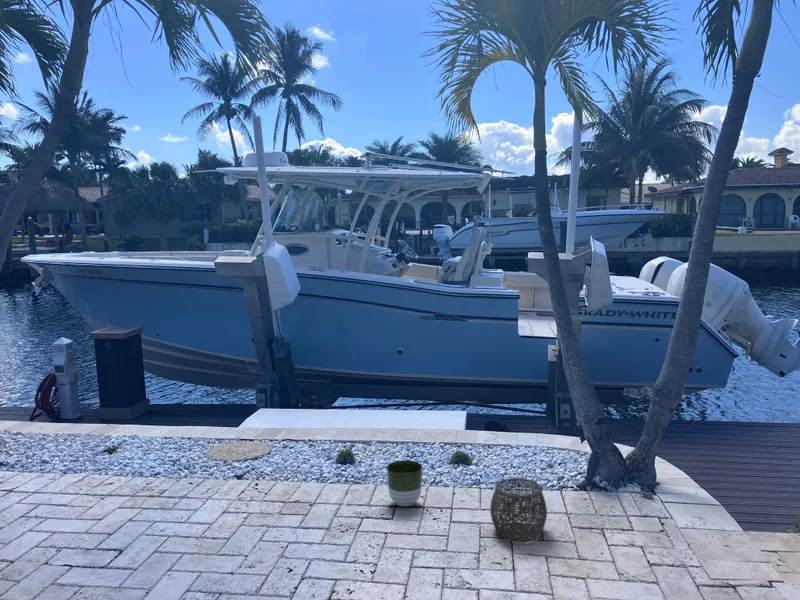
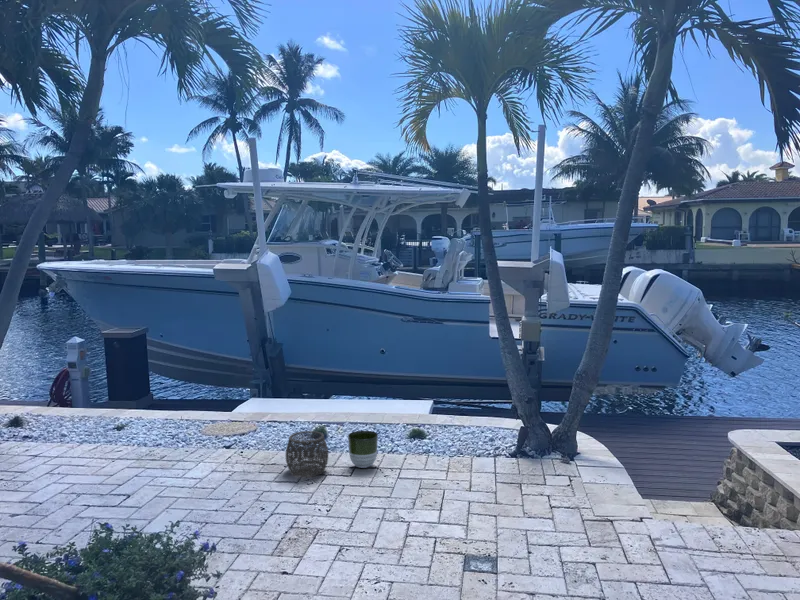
woven basket: present [490,478,547,542] -> present [286,431,328,477]

